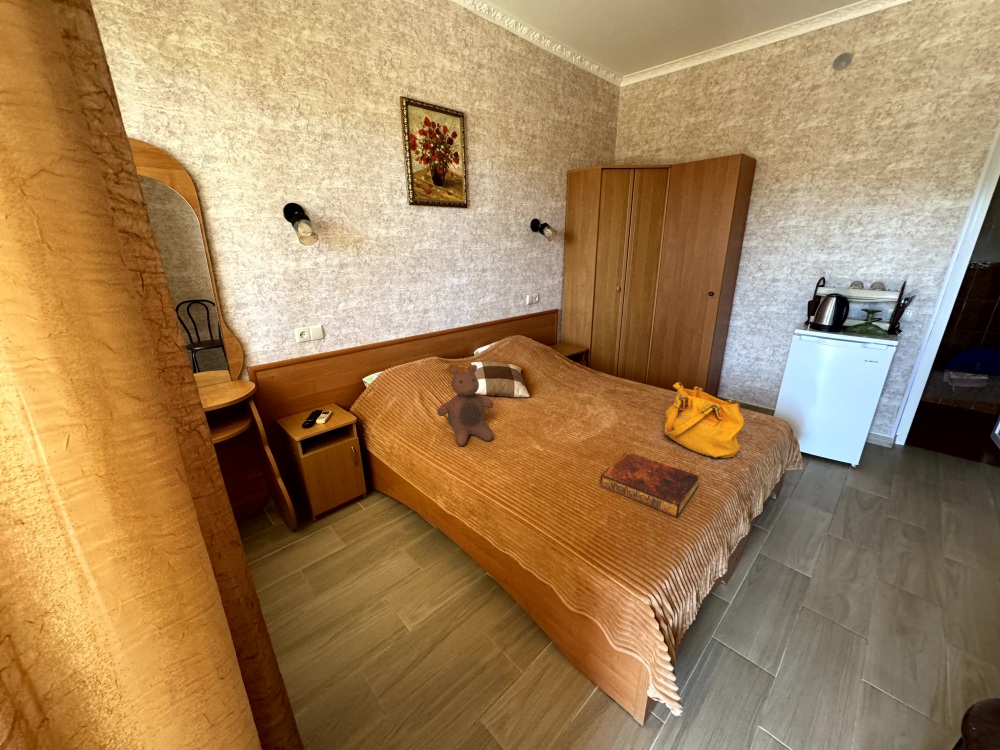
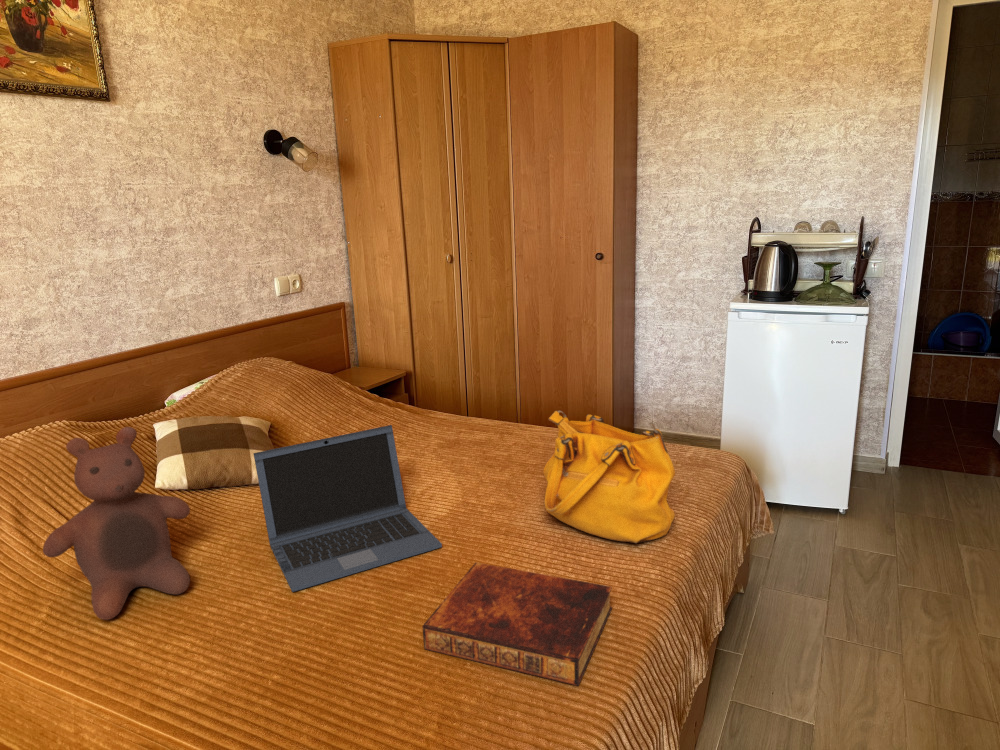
laptop: none [523,378,608,449] -> present [254,425,442,592]

